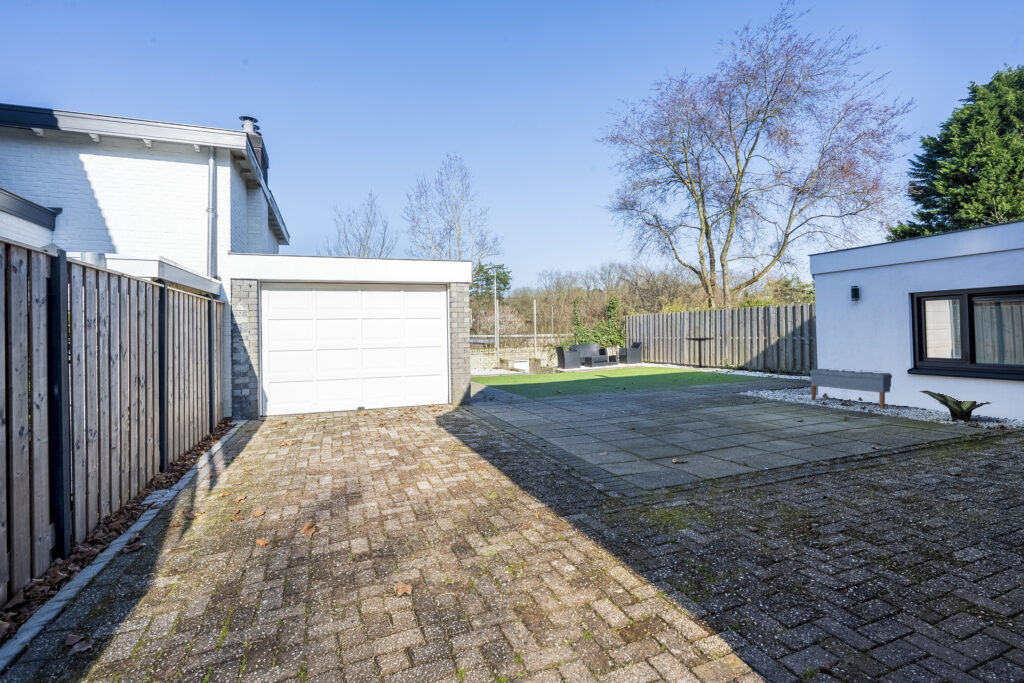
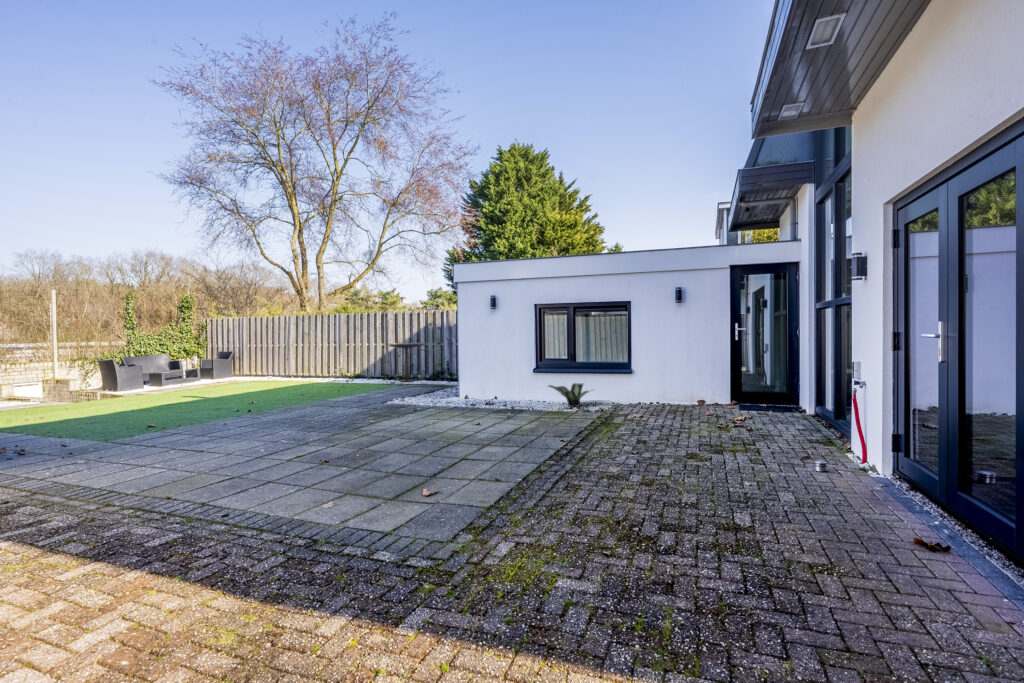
pedestal table: present [686,337,715,368] -> present [389,344,424,382]
bench: present [810,369,899,409] -> none [458,371,527,405]

